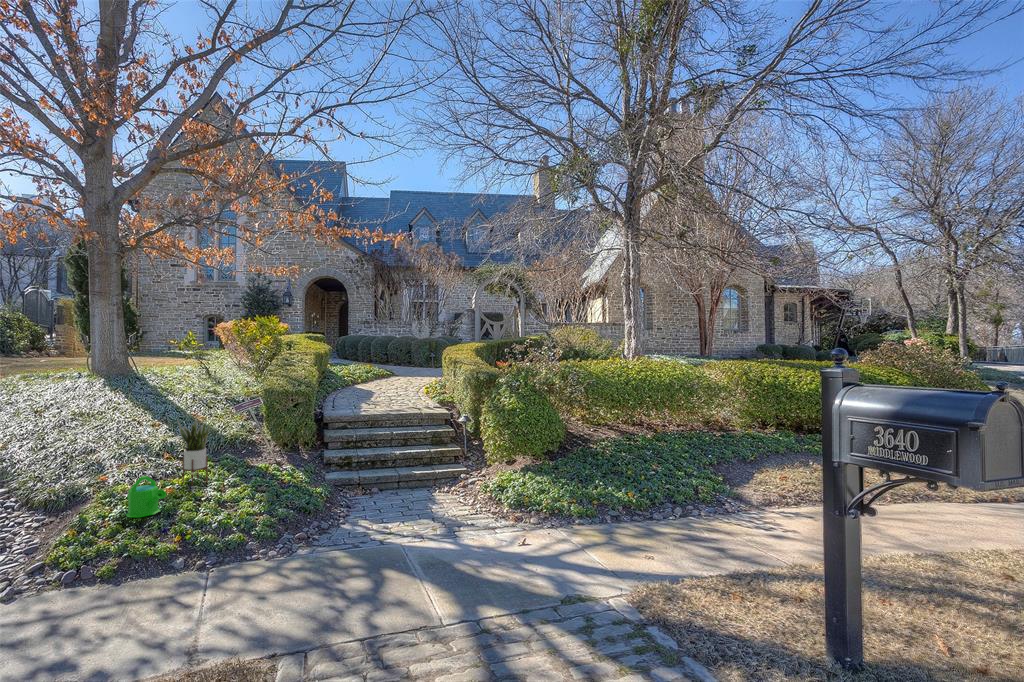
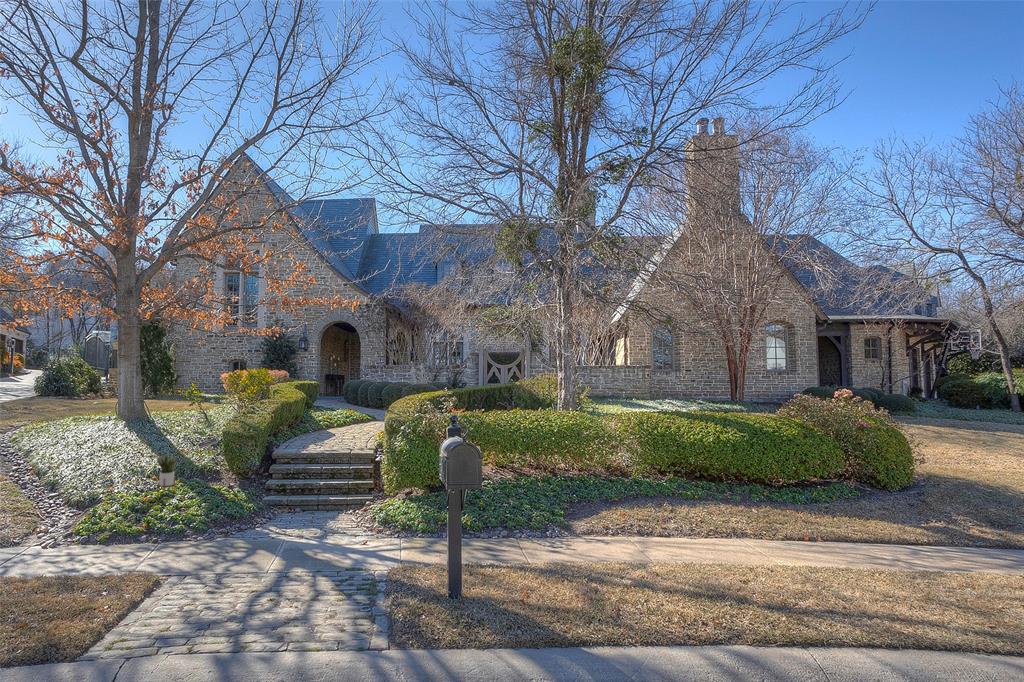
watering can: present [126,476,166,518] -> none [119,486,142,512]

